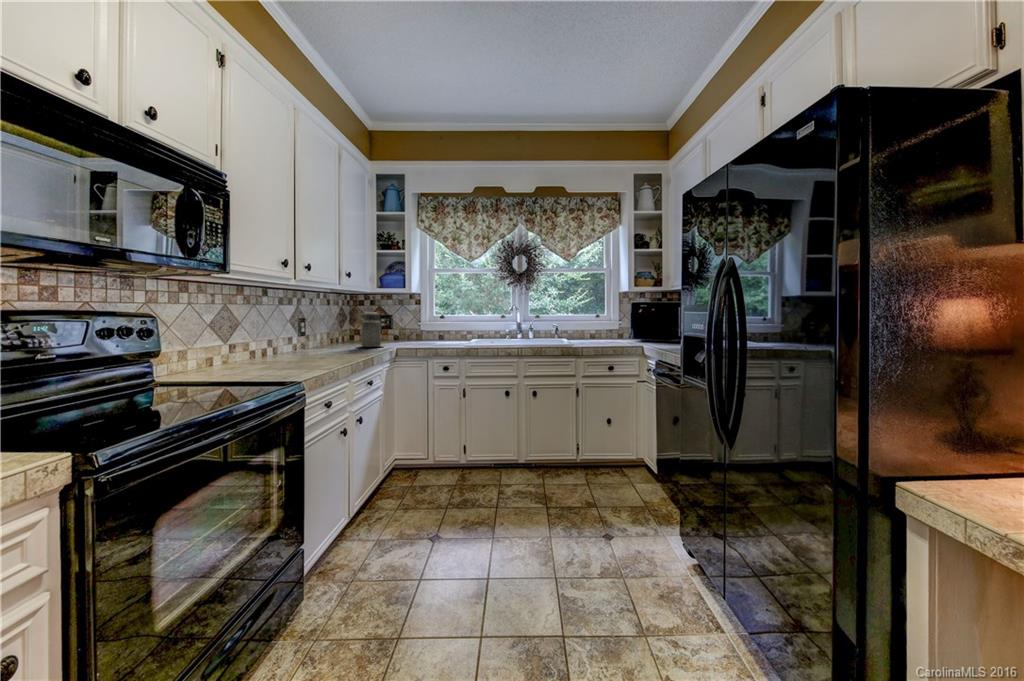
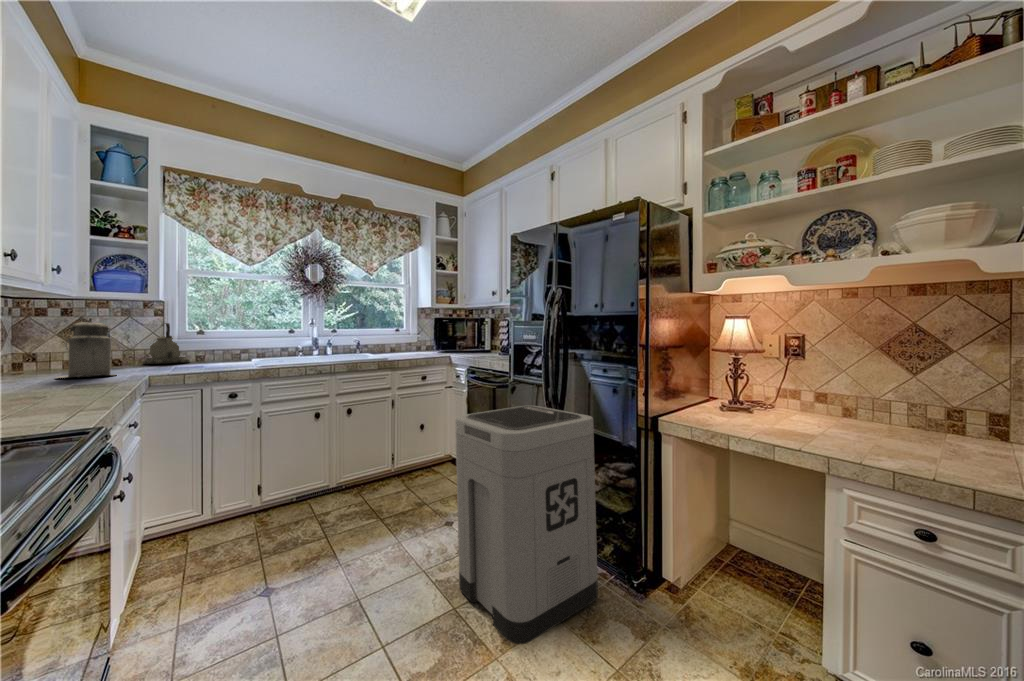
kettle: none [408,310,434,340] -> present [143,323,190,364]
trash can: none [573,405,714,638] -> present [455,406,598,644]

